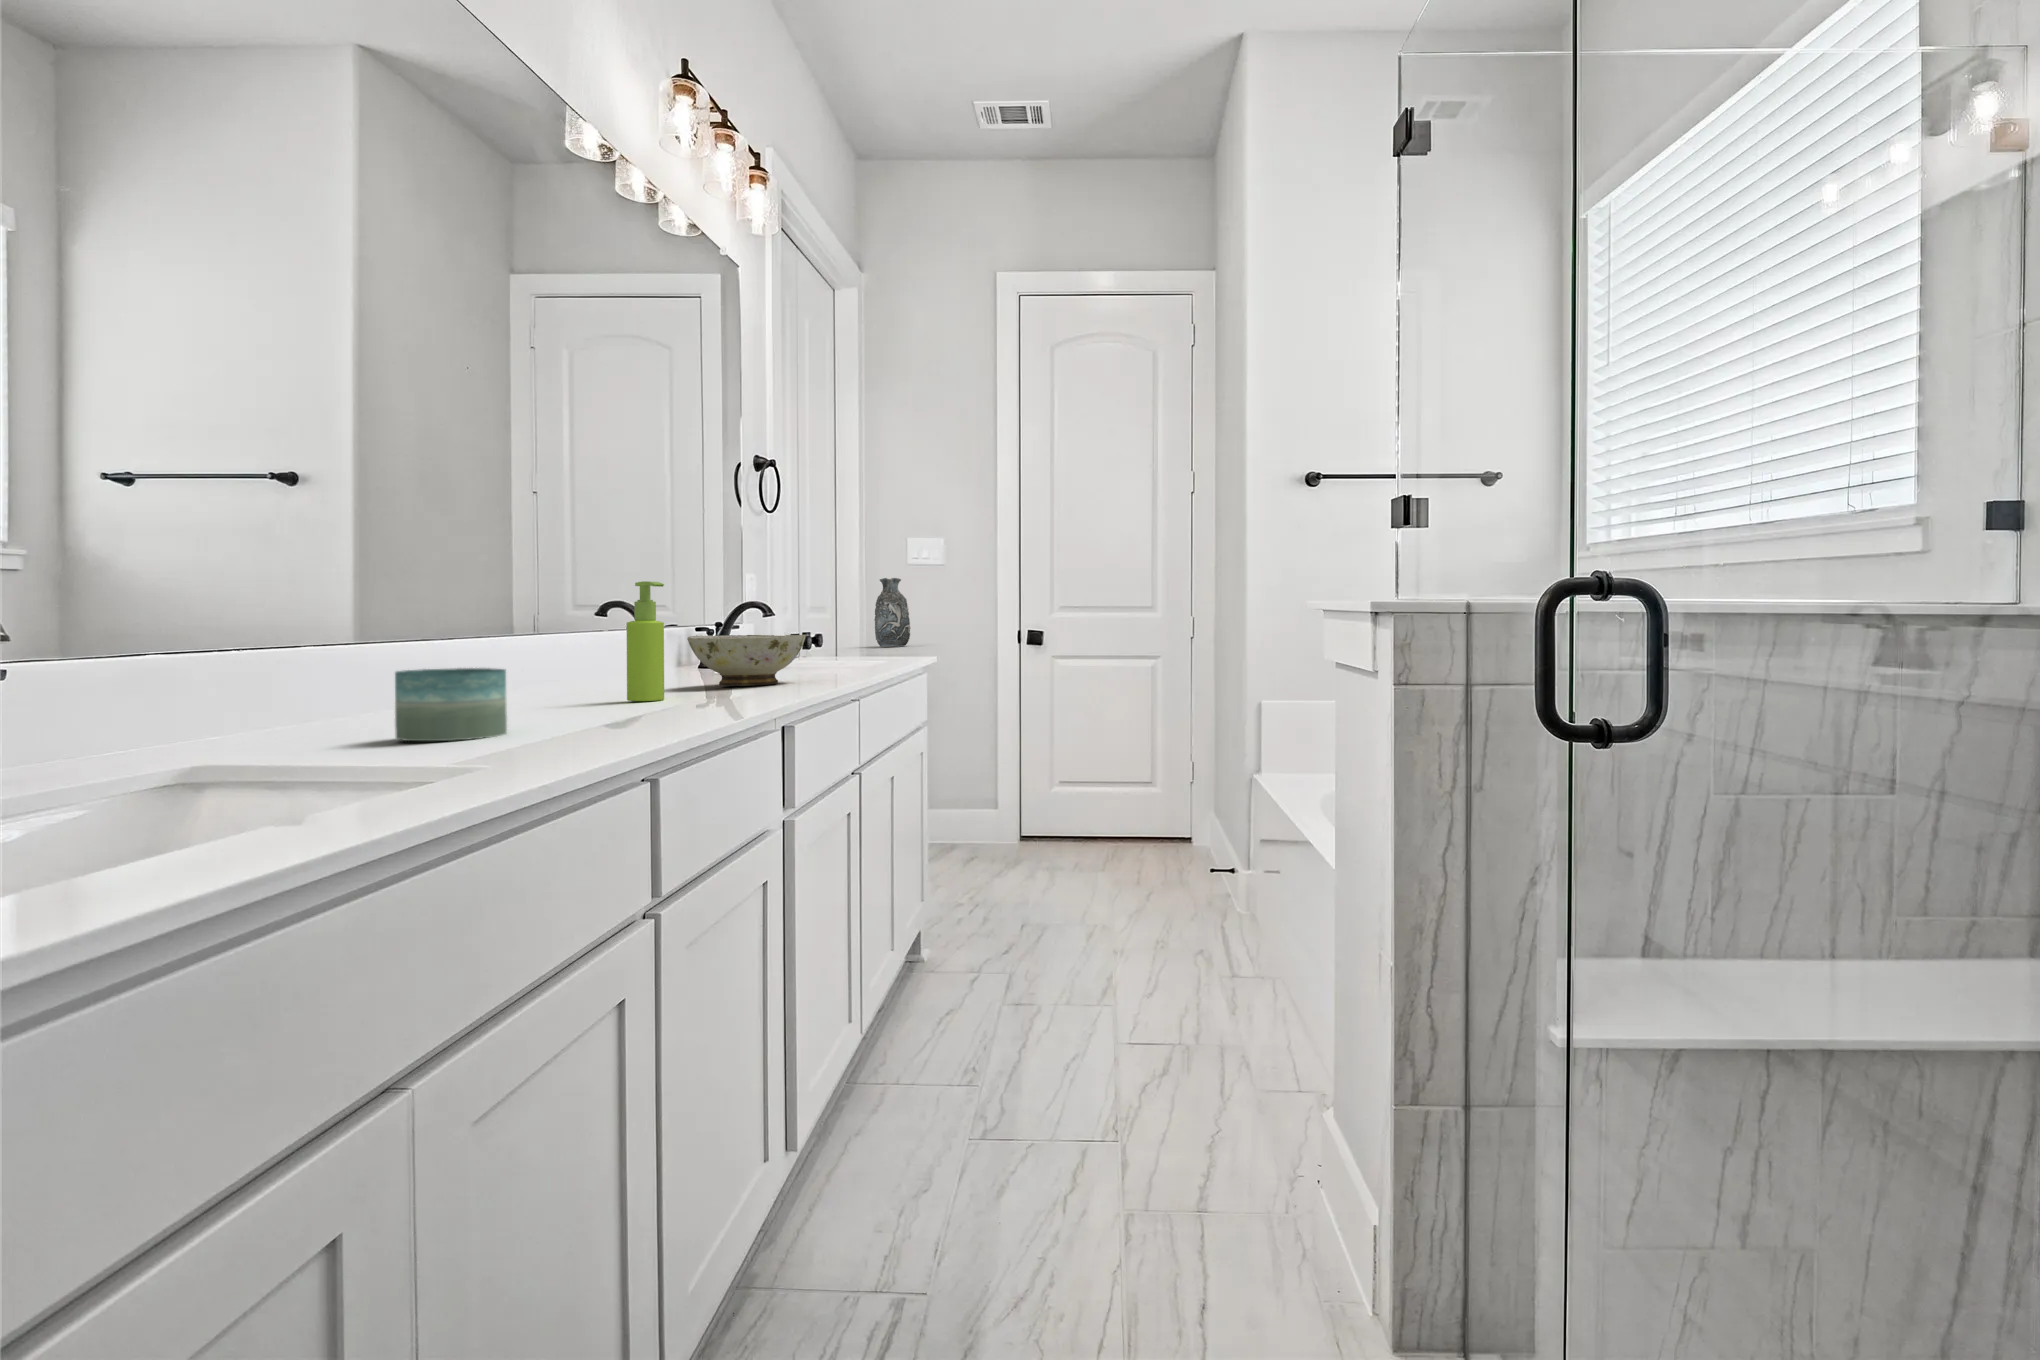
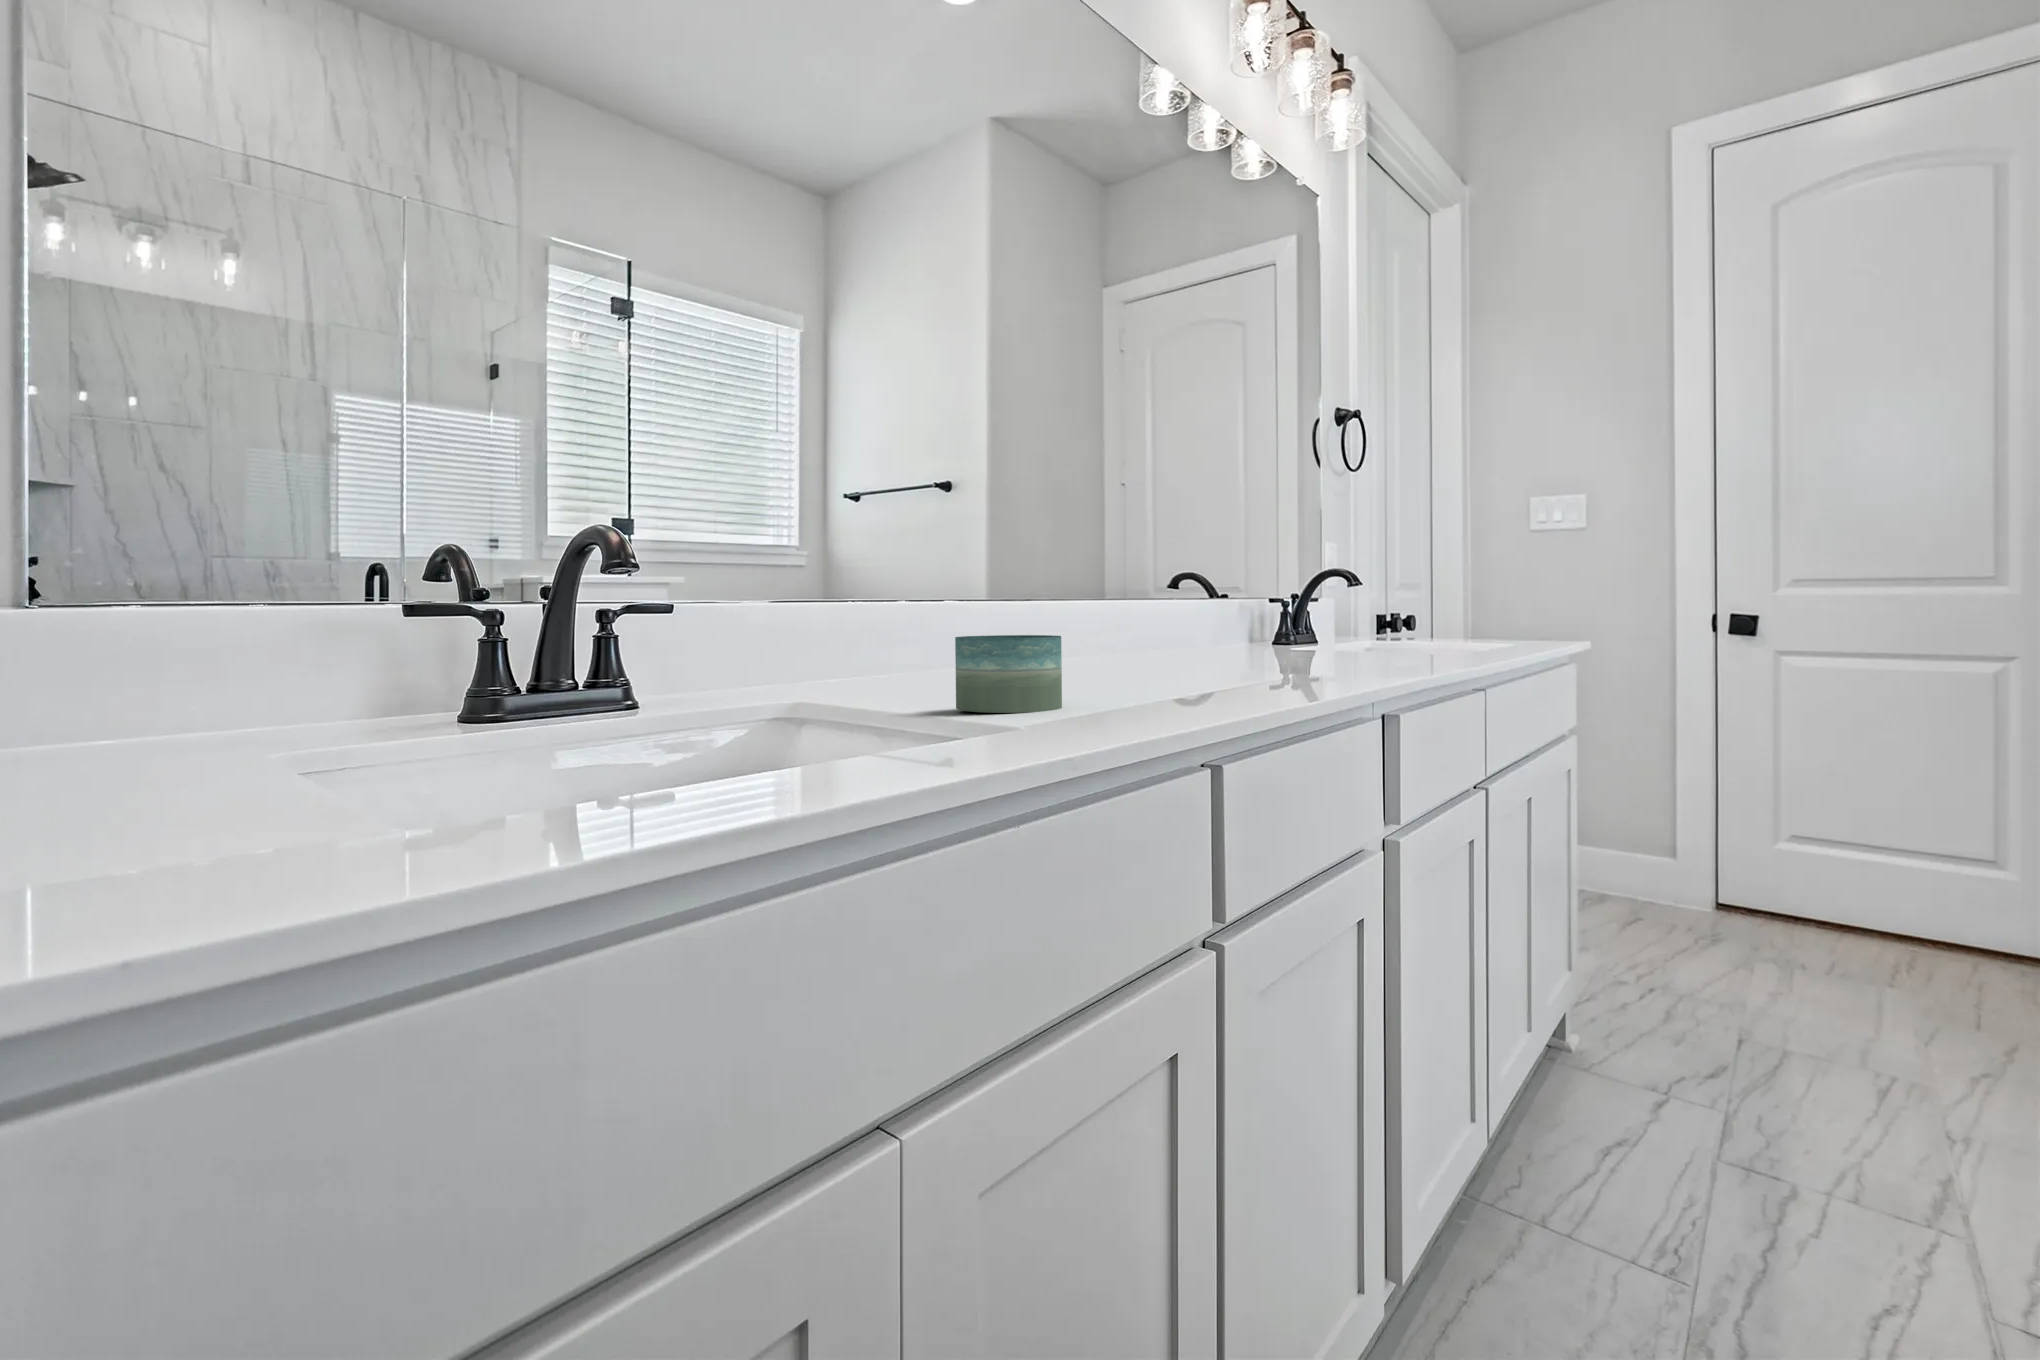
decorative vase: present [874,578,910,647] -> none [1478,548,1525,631]
soap dispenser: present [626,581,664,701] -> none [1193,542,1234,680]
ceramic bowl: present [687,635,806,686] -> none [1261,605,1403,667]

